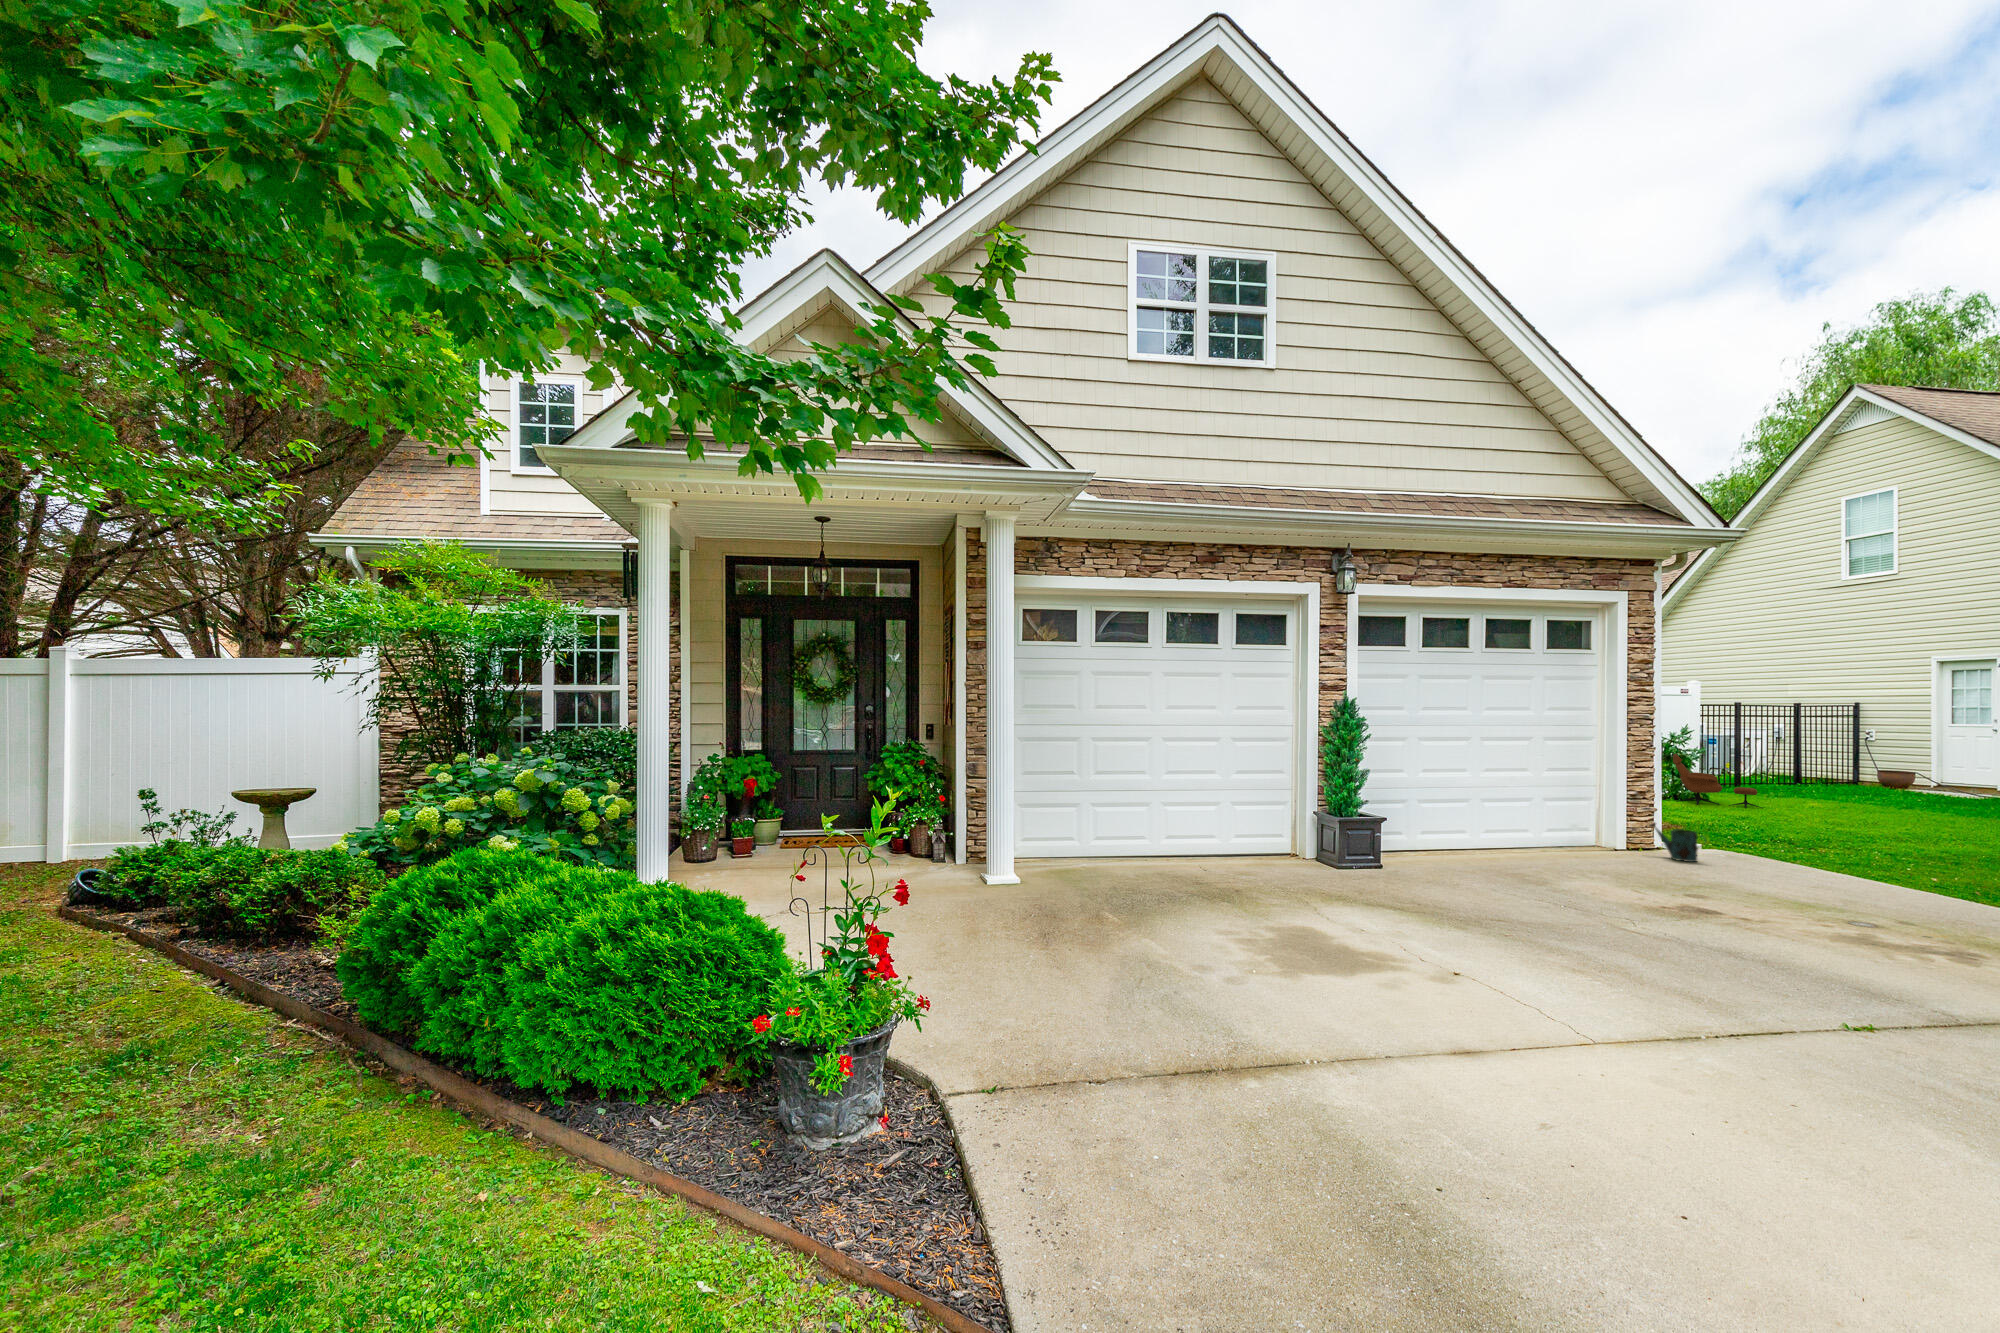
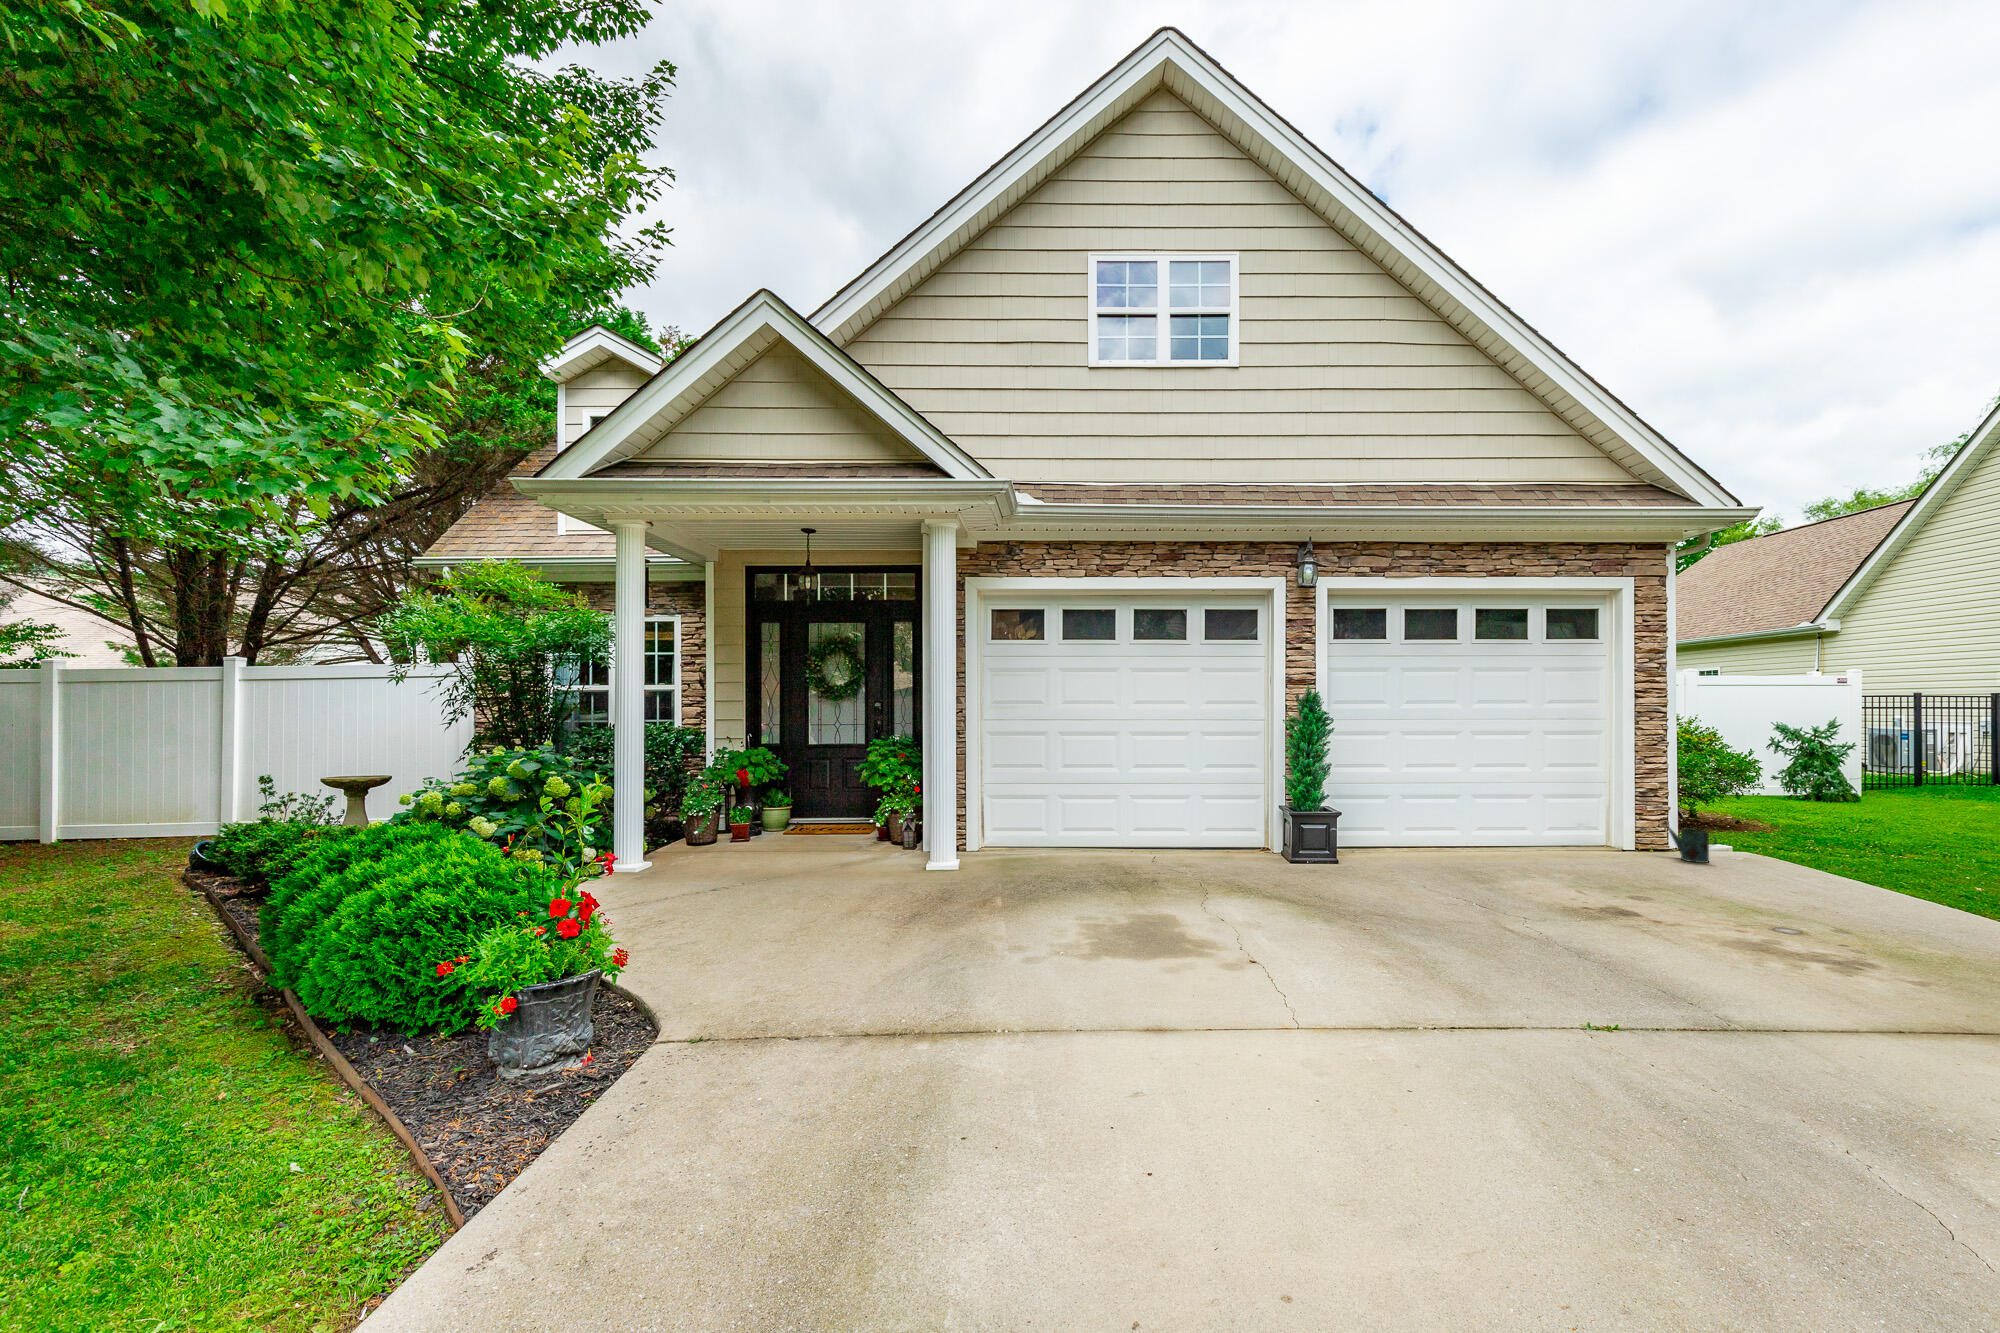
lounge chair: present [1673,754,1762,808] -> none [1777,750,1883,812]

